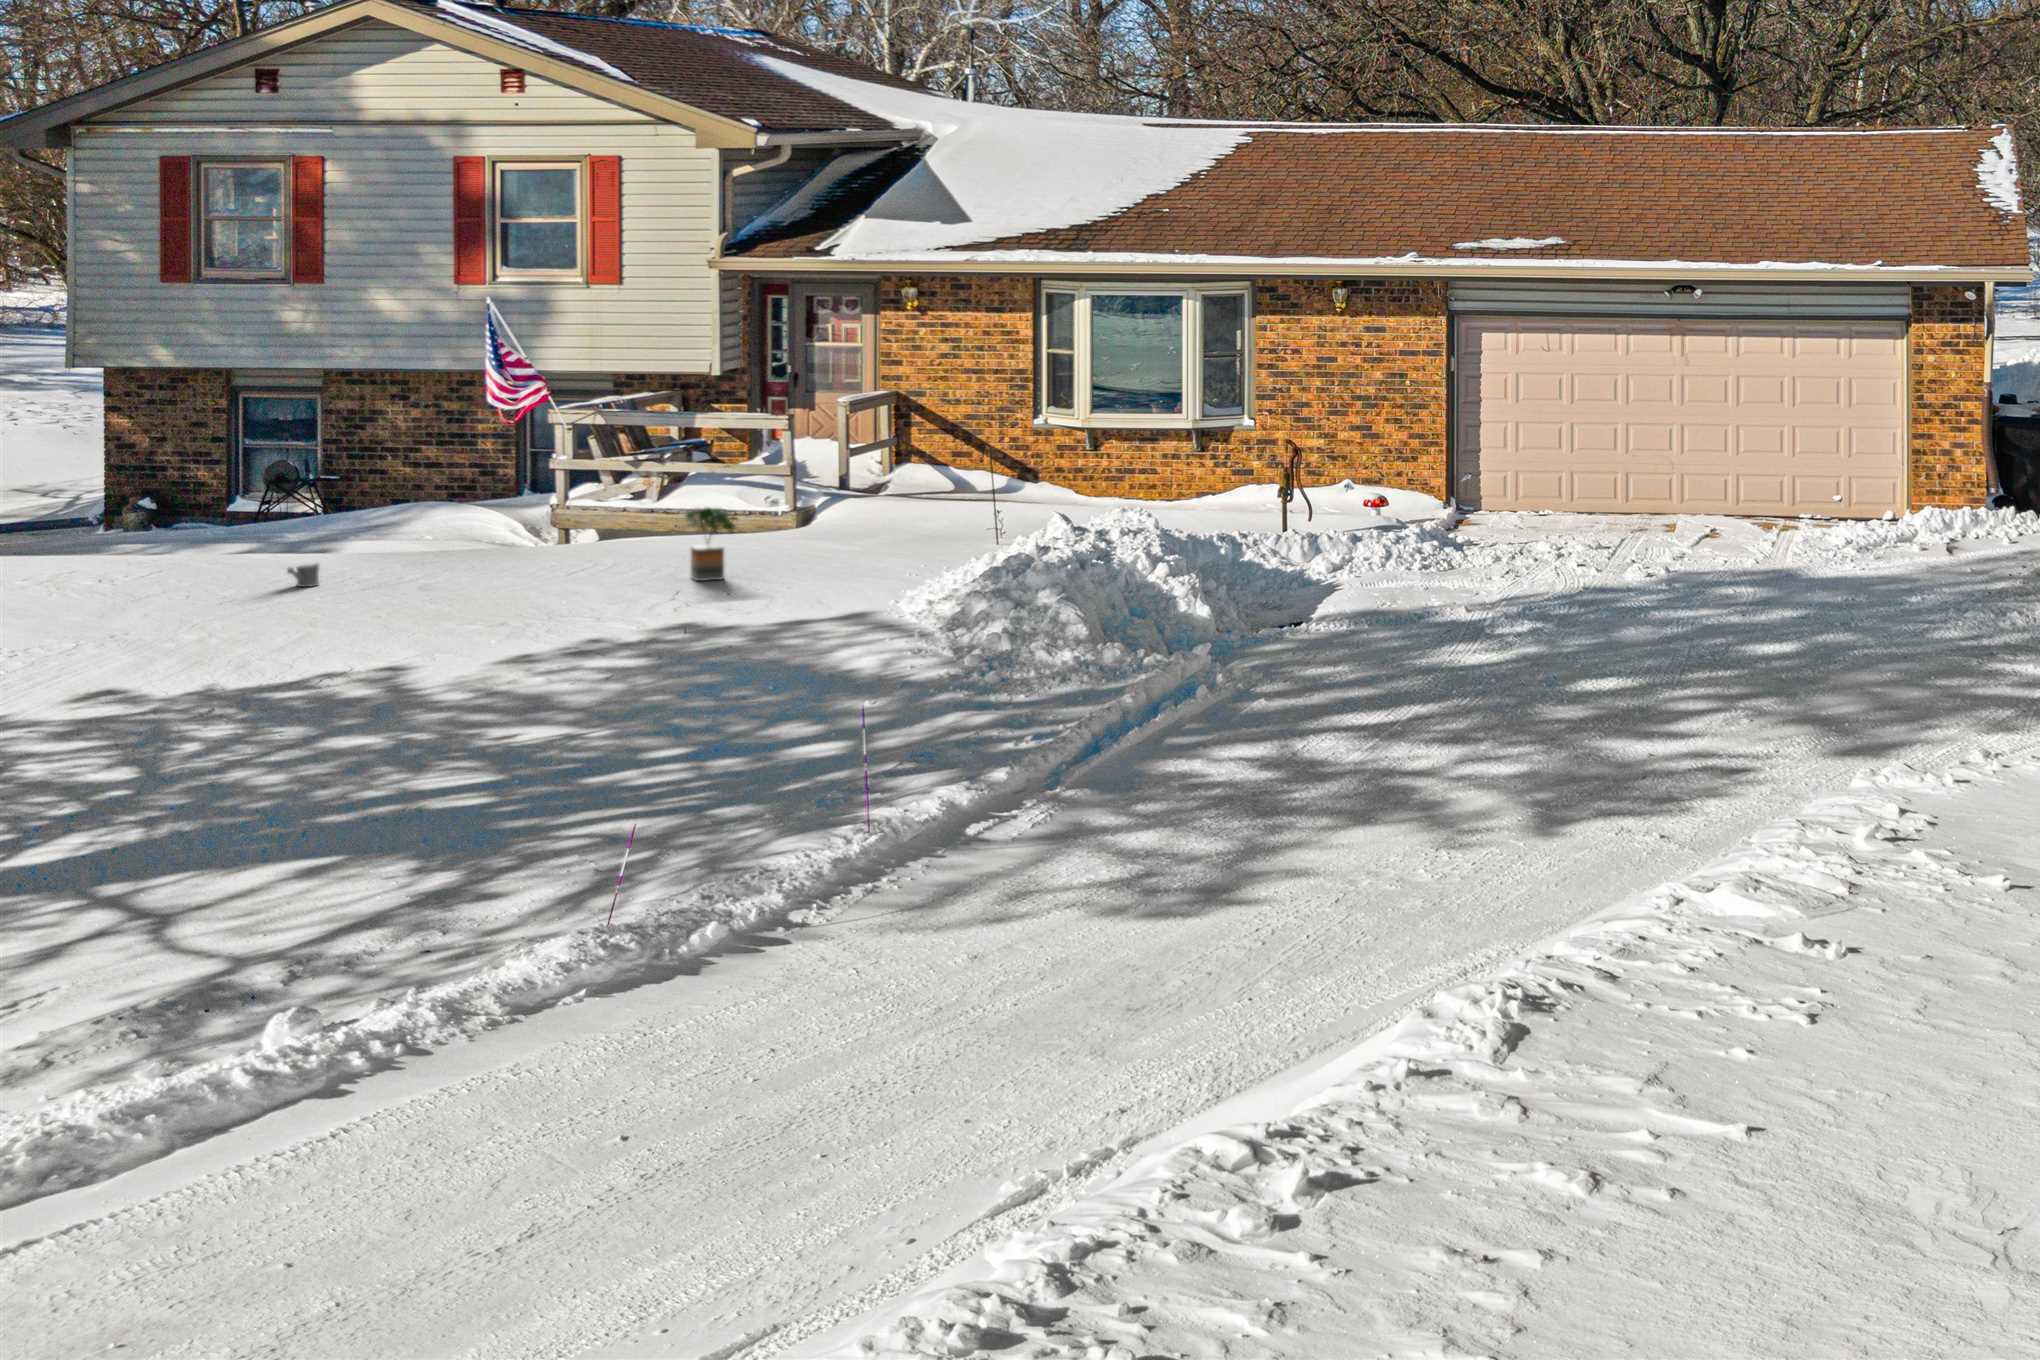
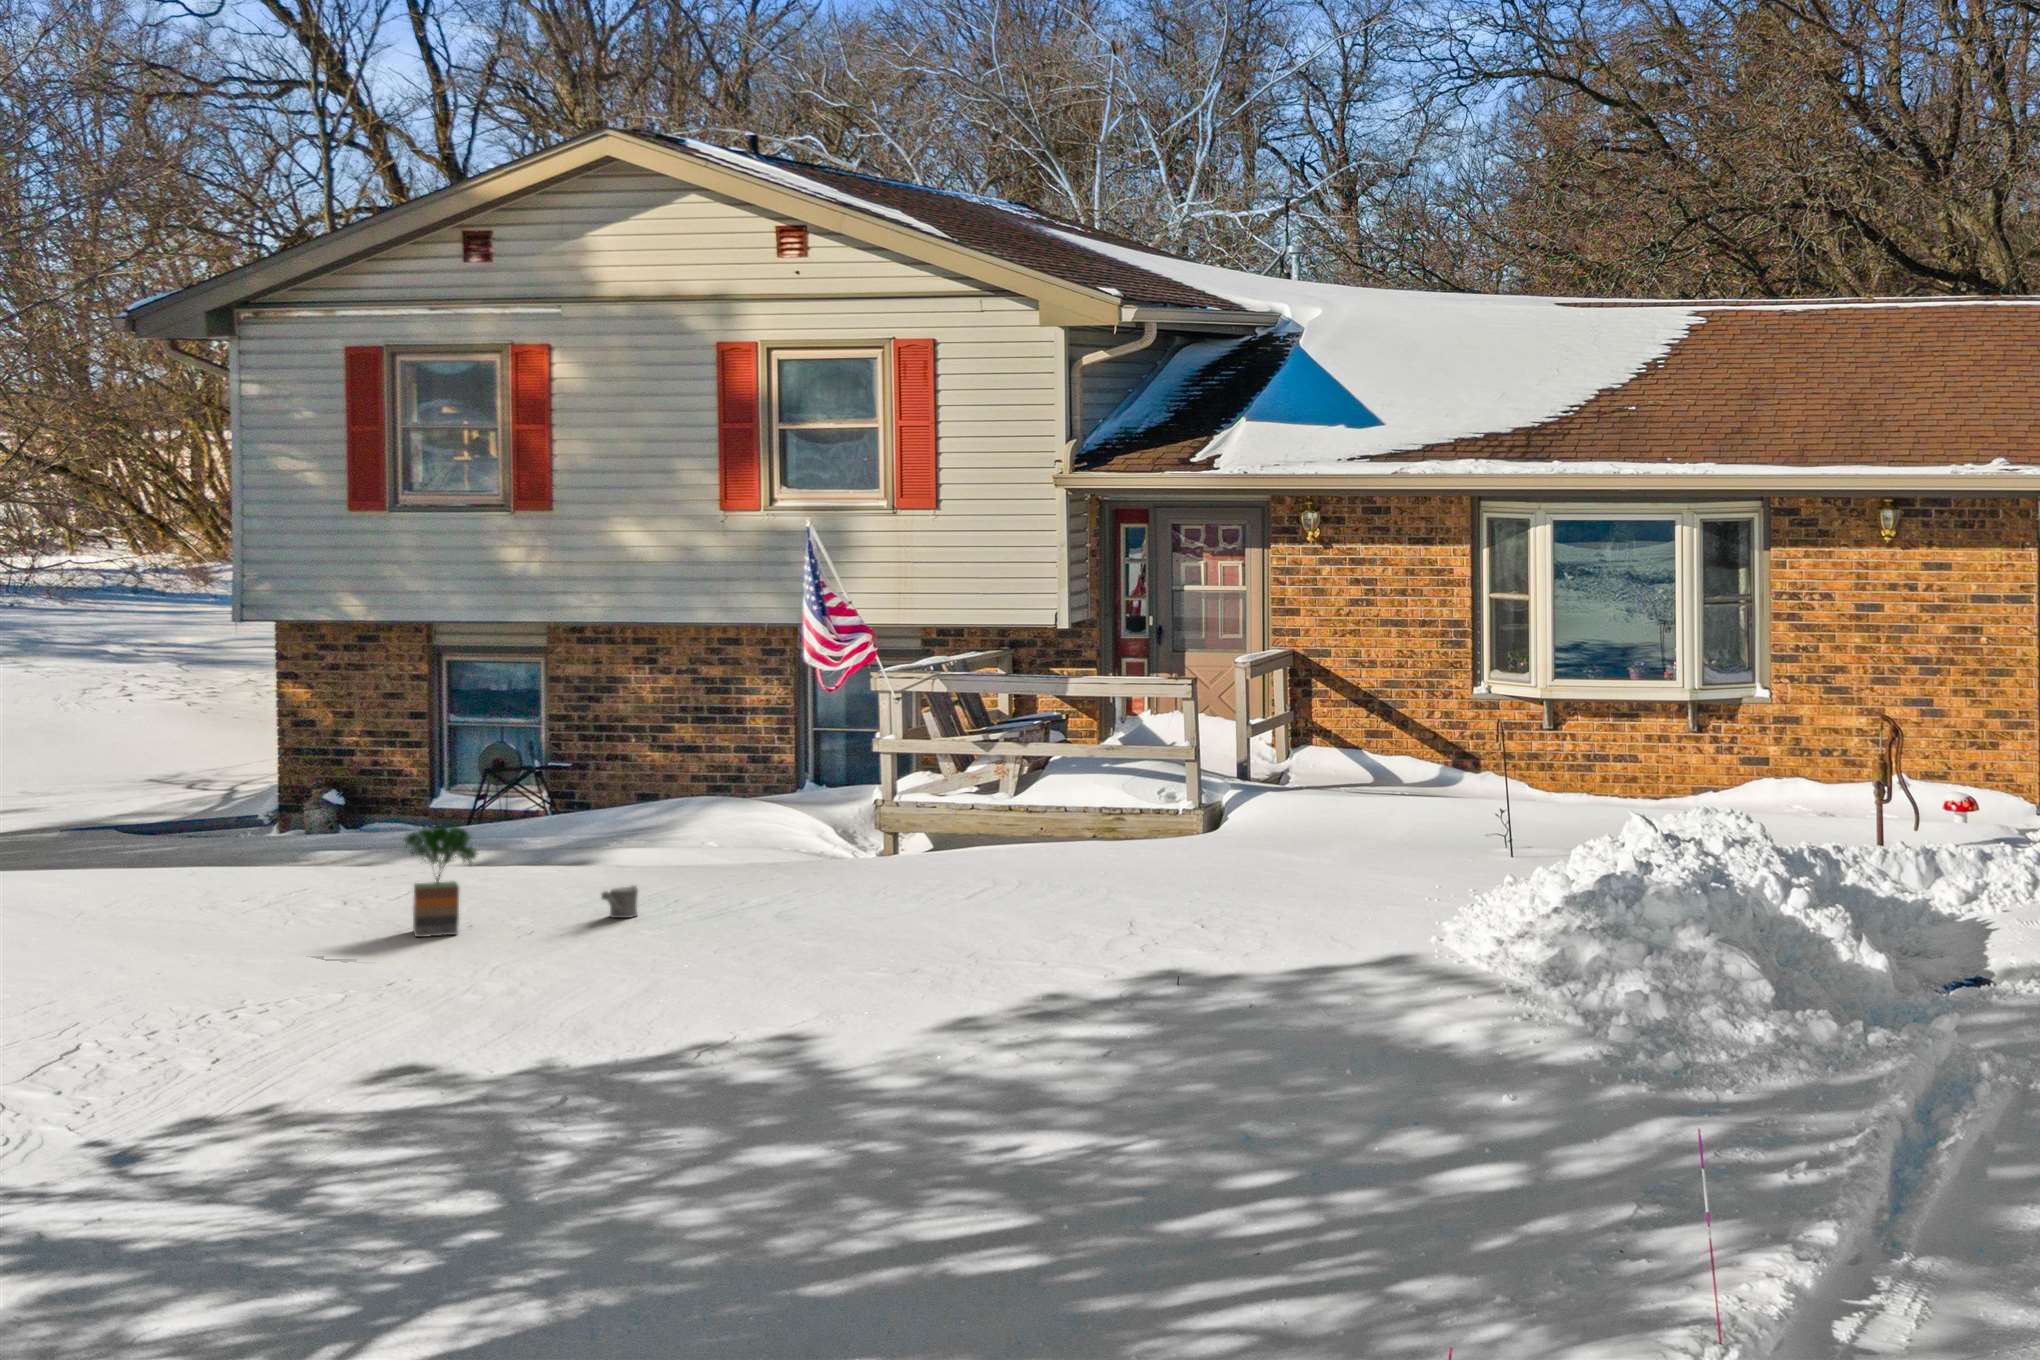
potted tree: present [685,507,735,581] -> present [404,826,478,937]

